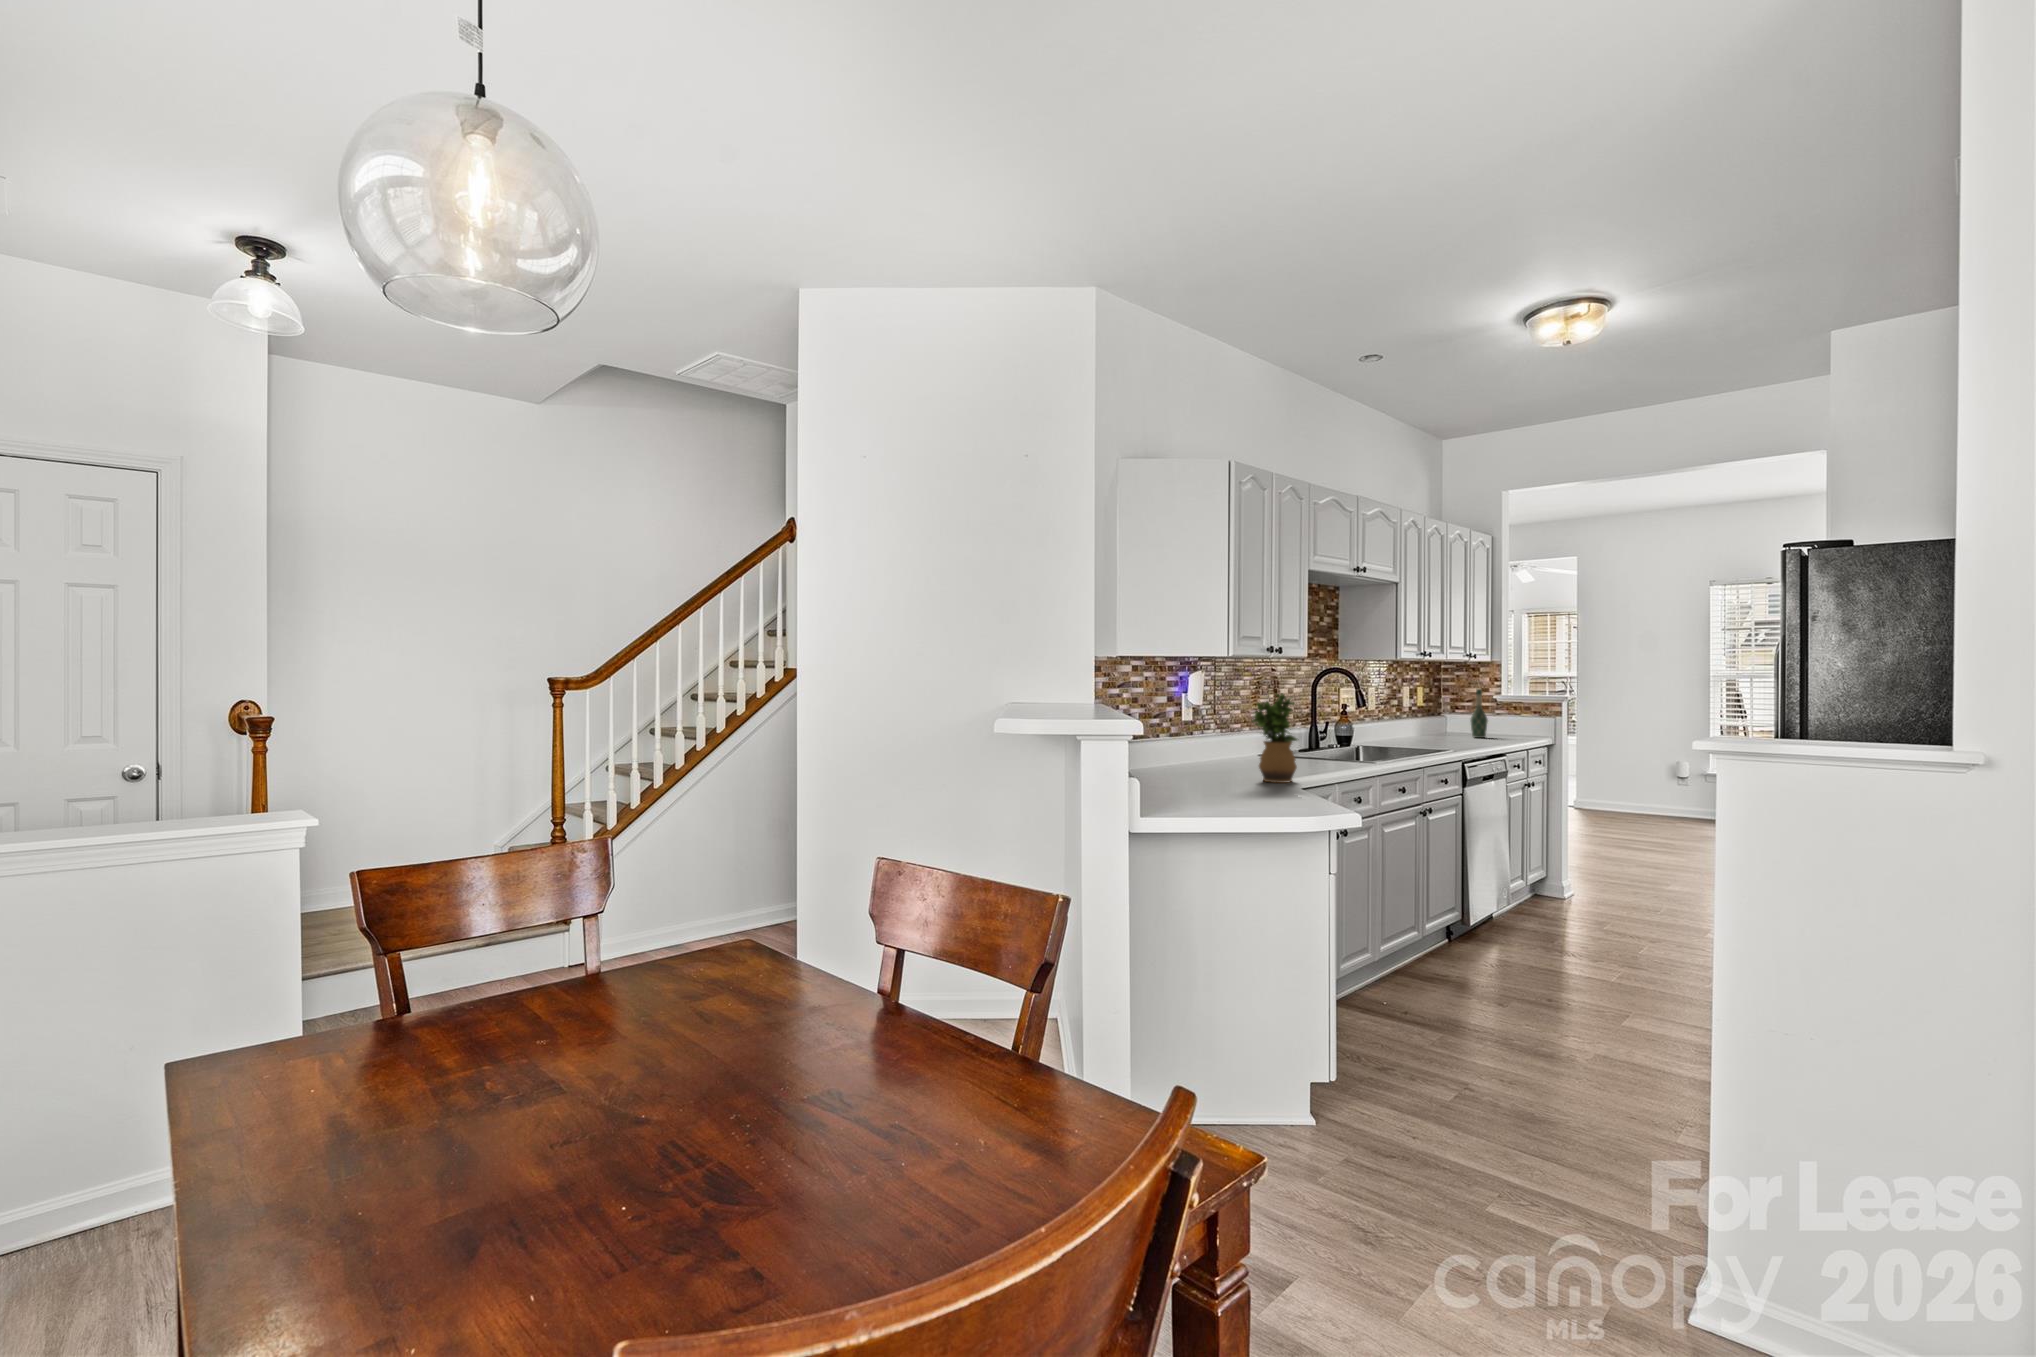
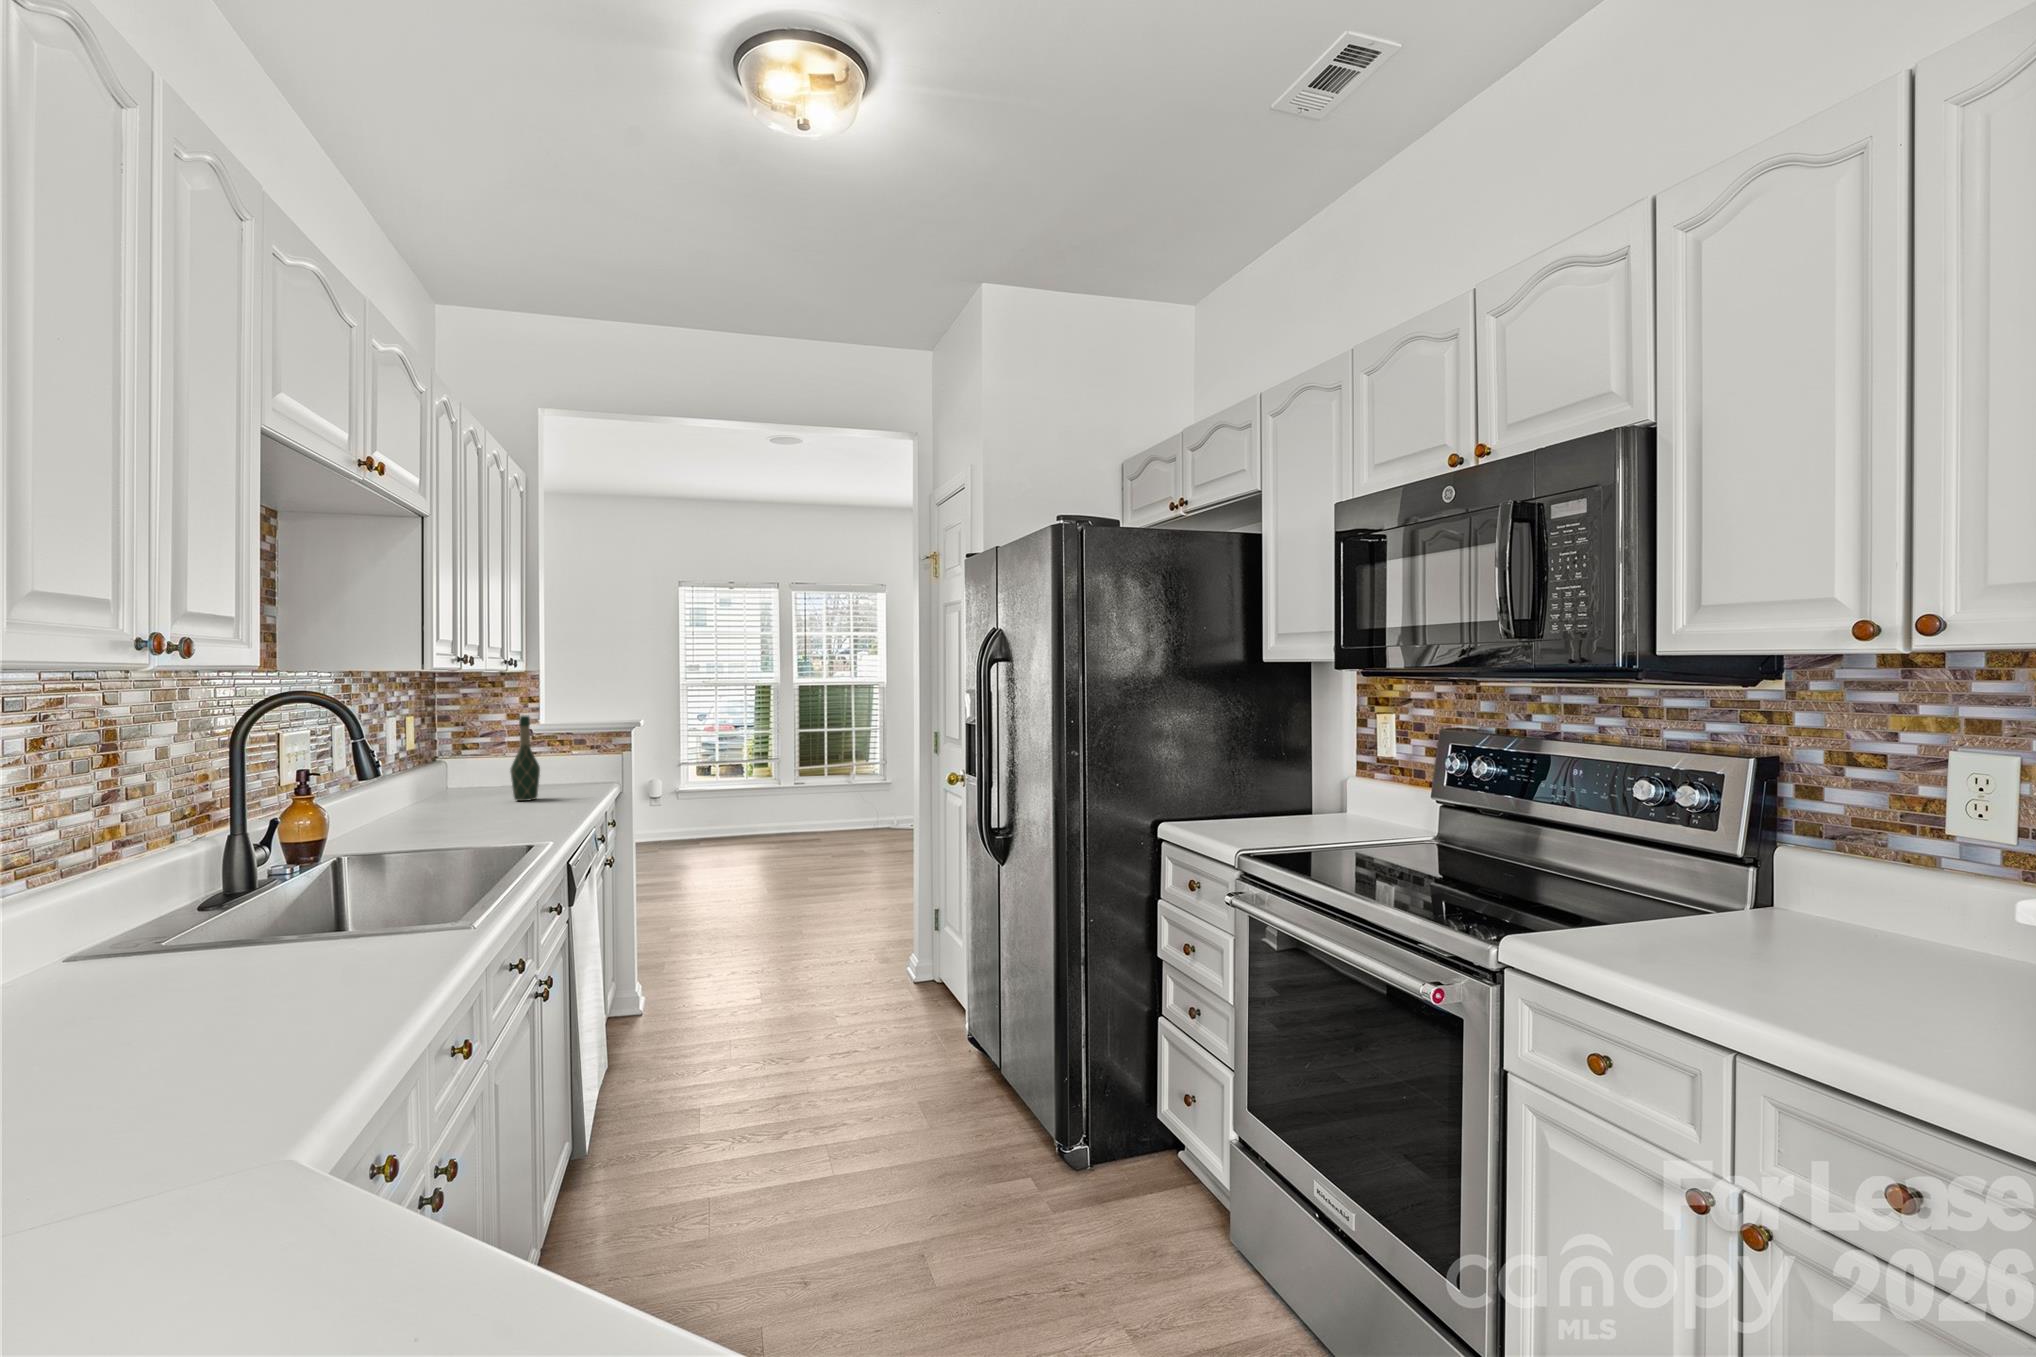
potted plant: present [1252,694,1297,783] -> none [116,793,325,1134]

